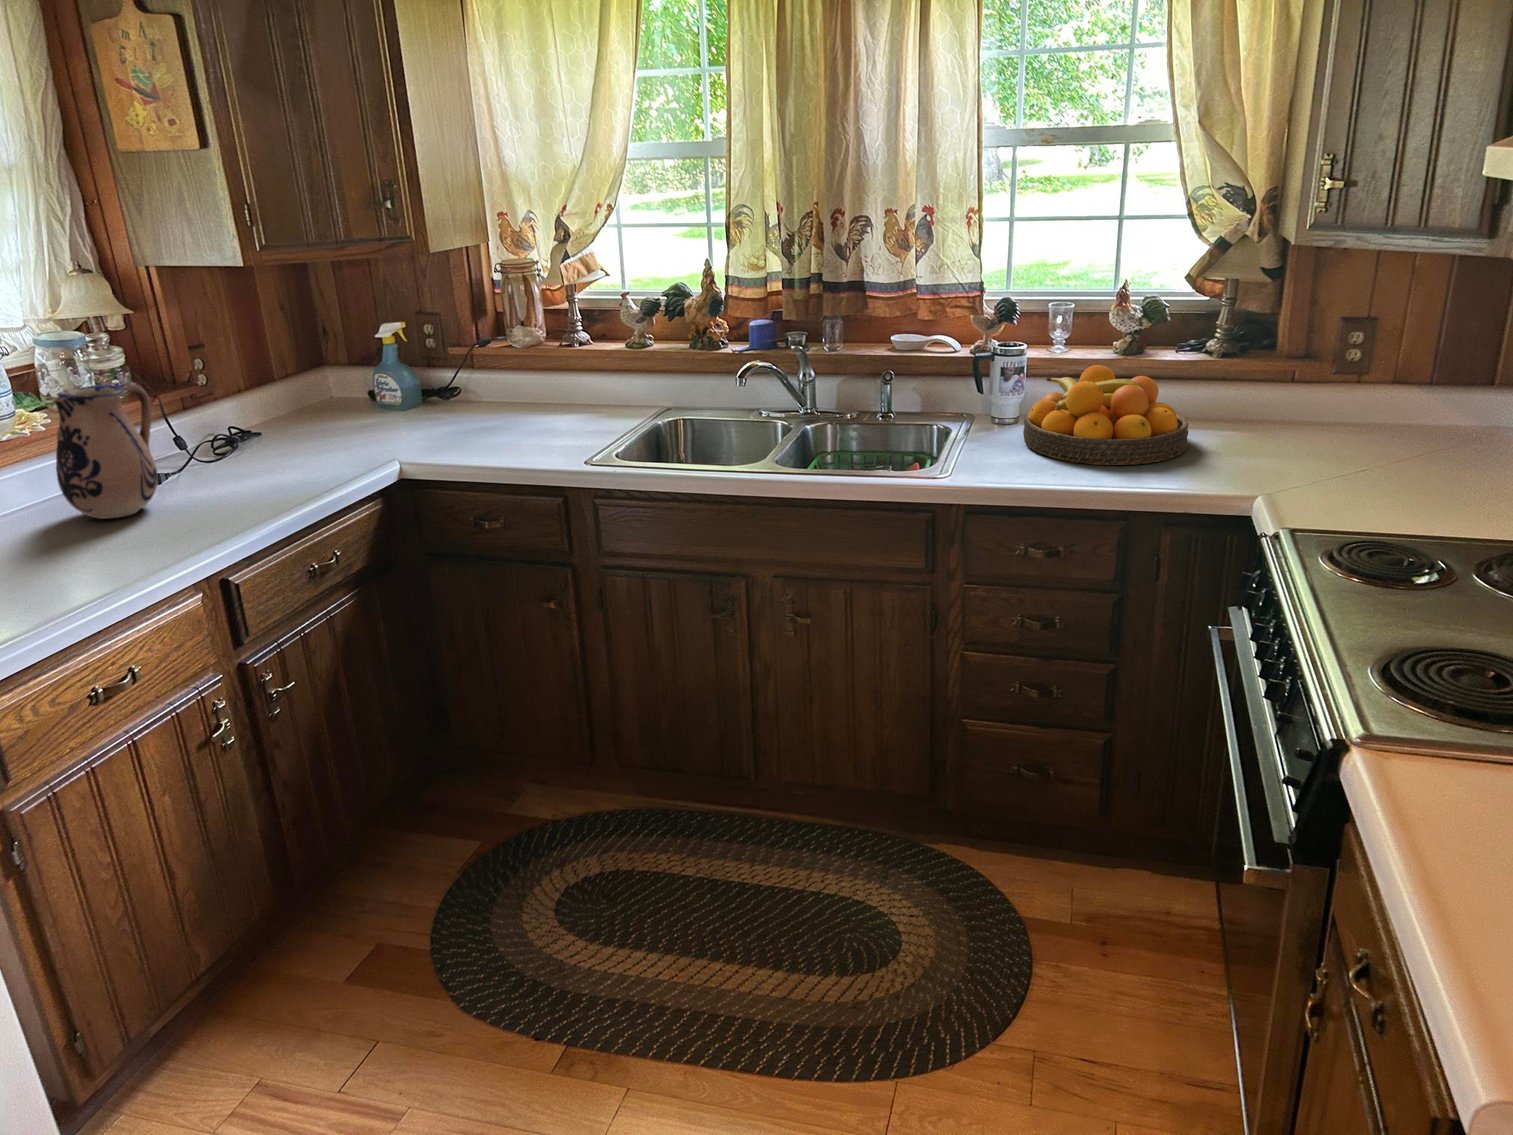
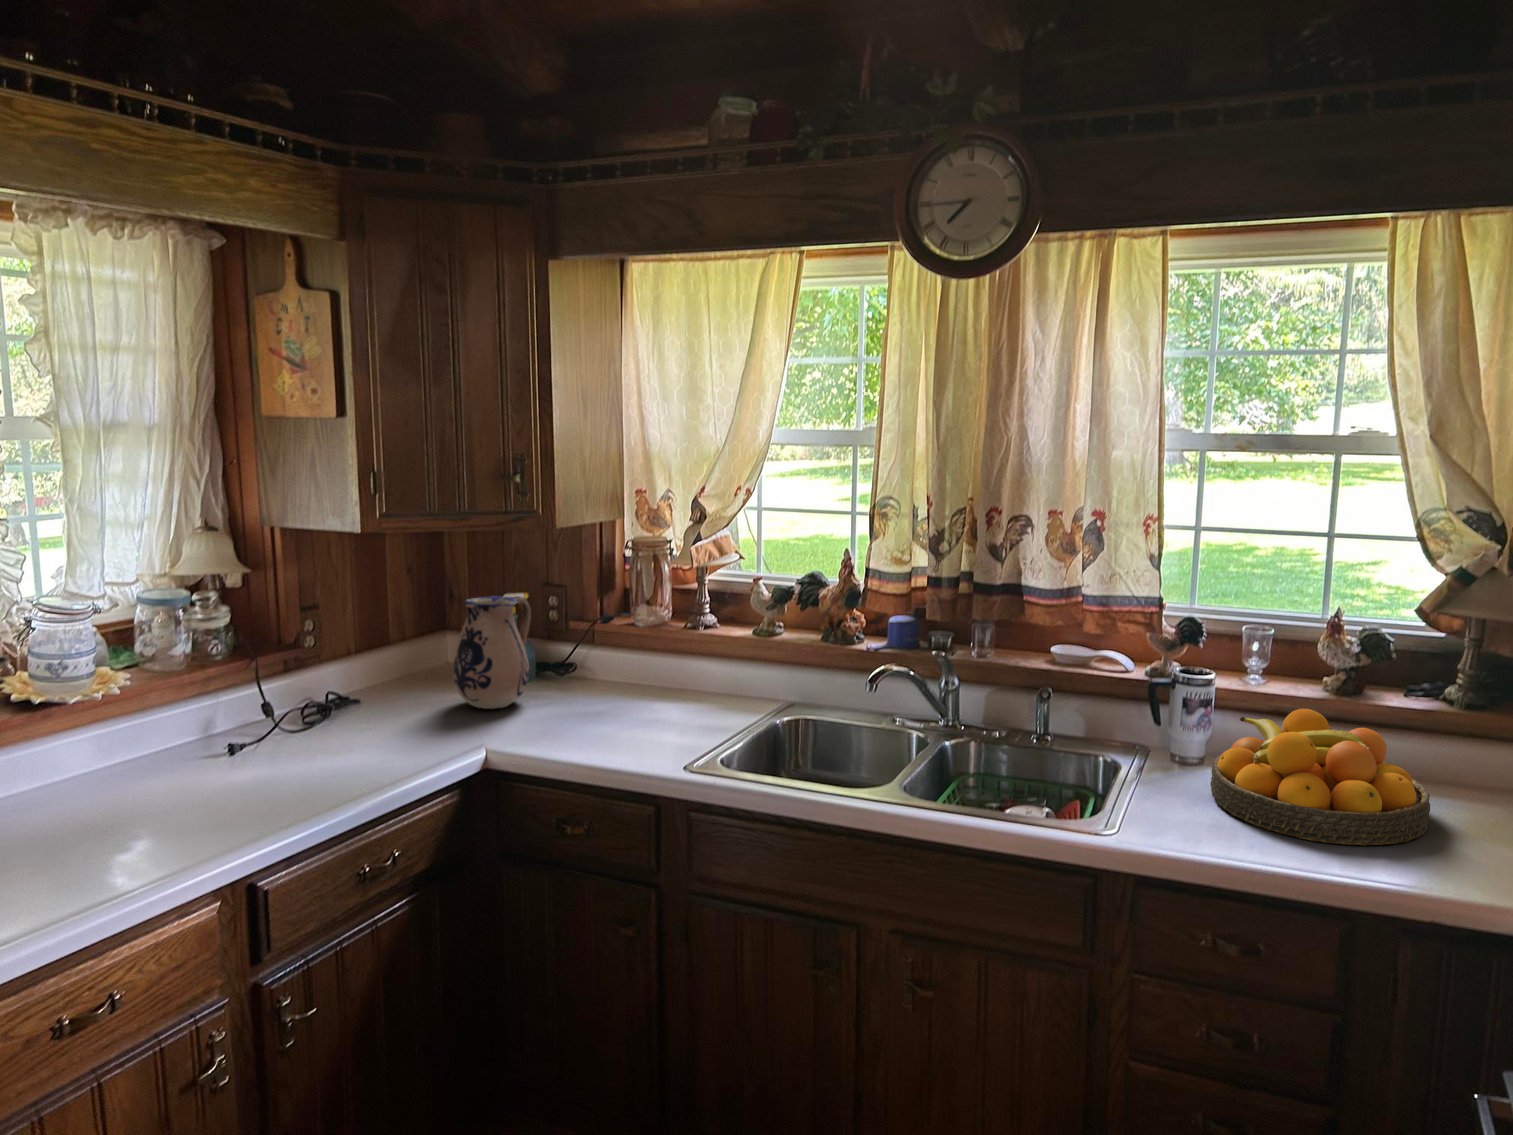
ceramic pitcher: present [54,383,158,519] -> present [453,596,531,709]

